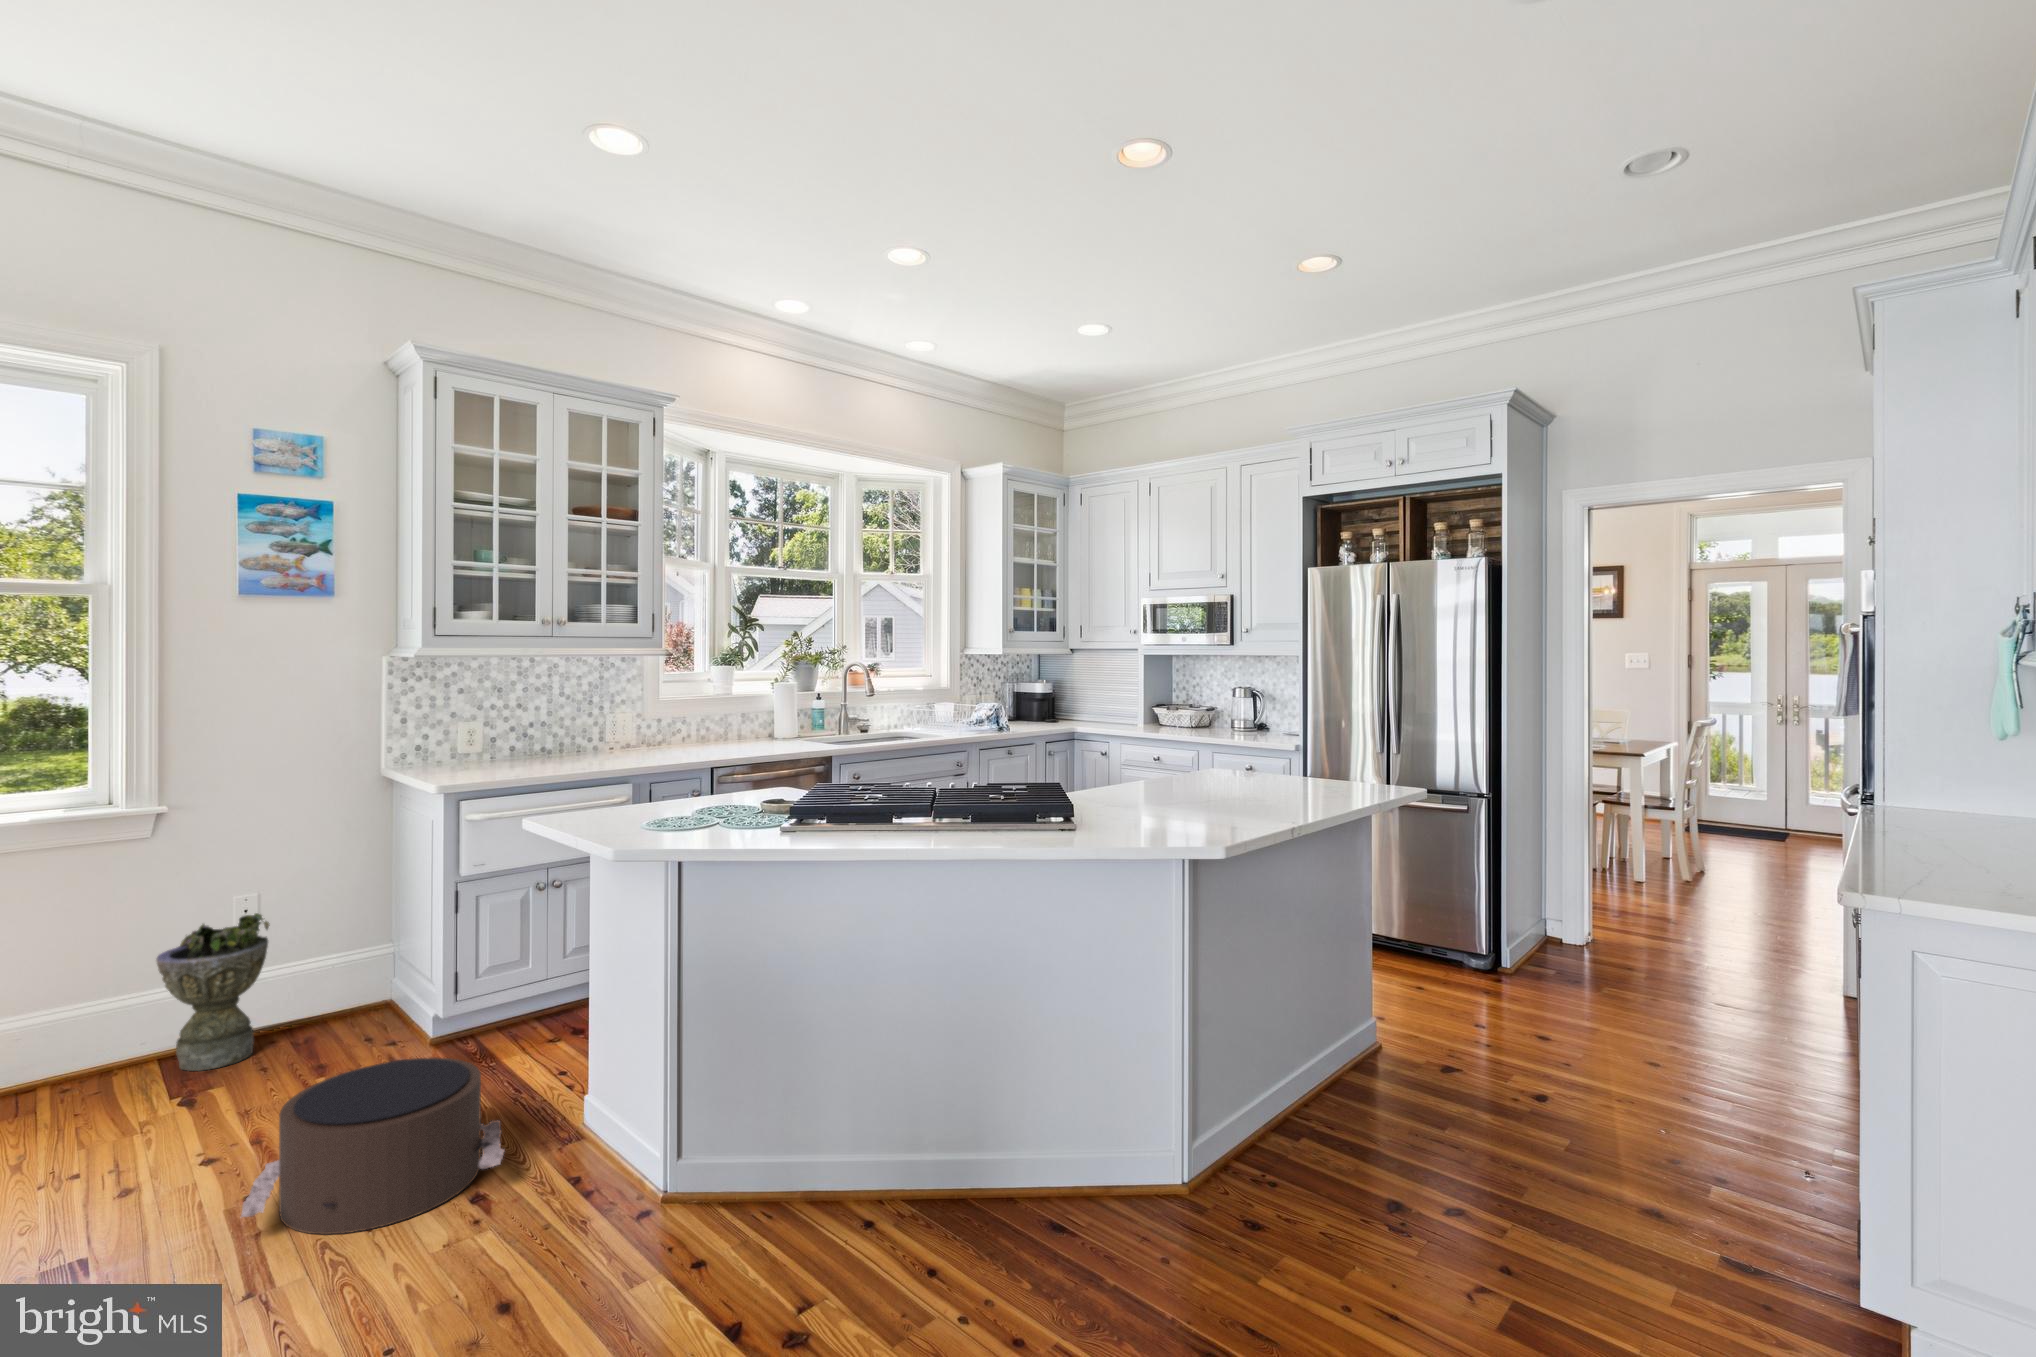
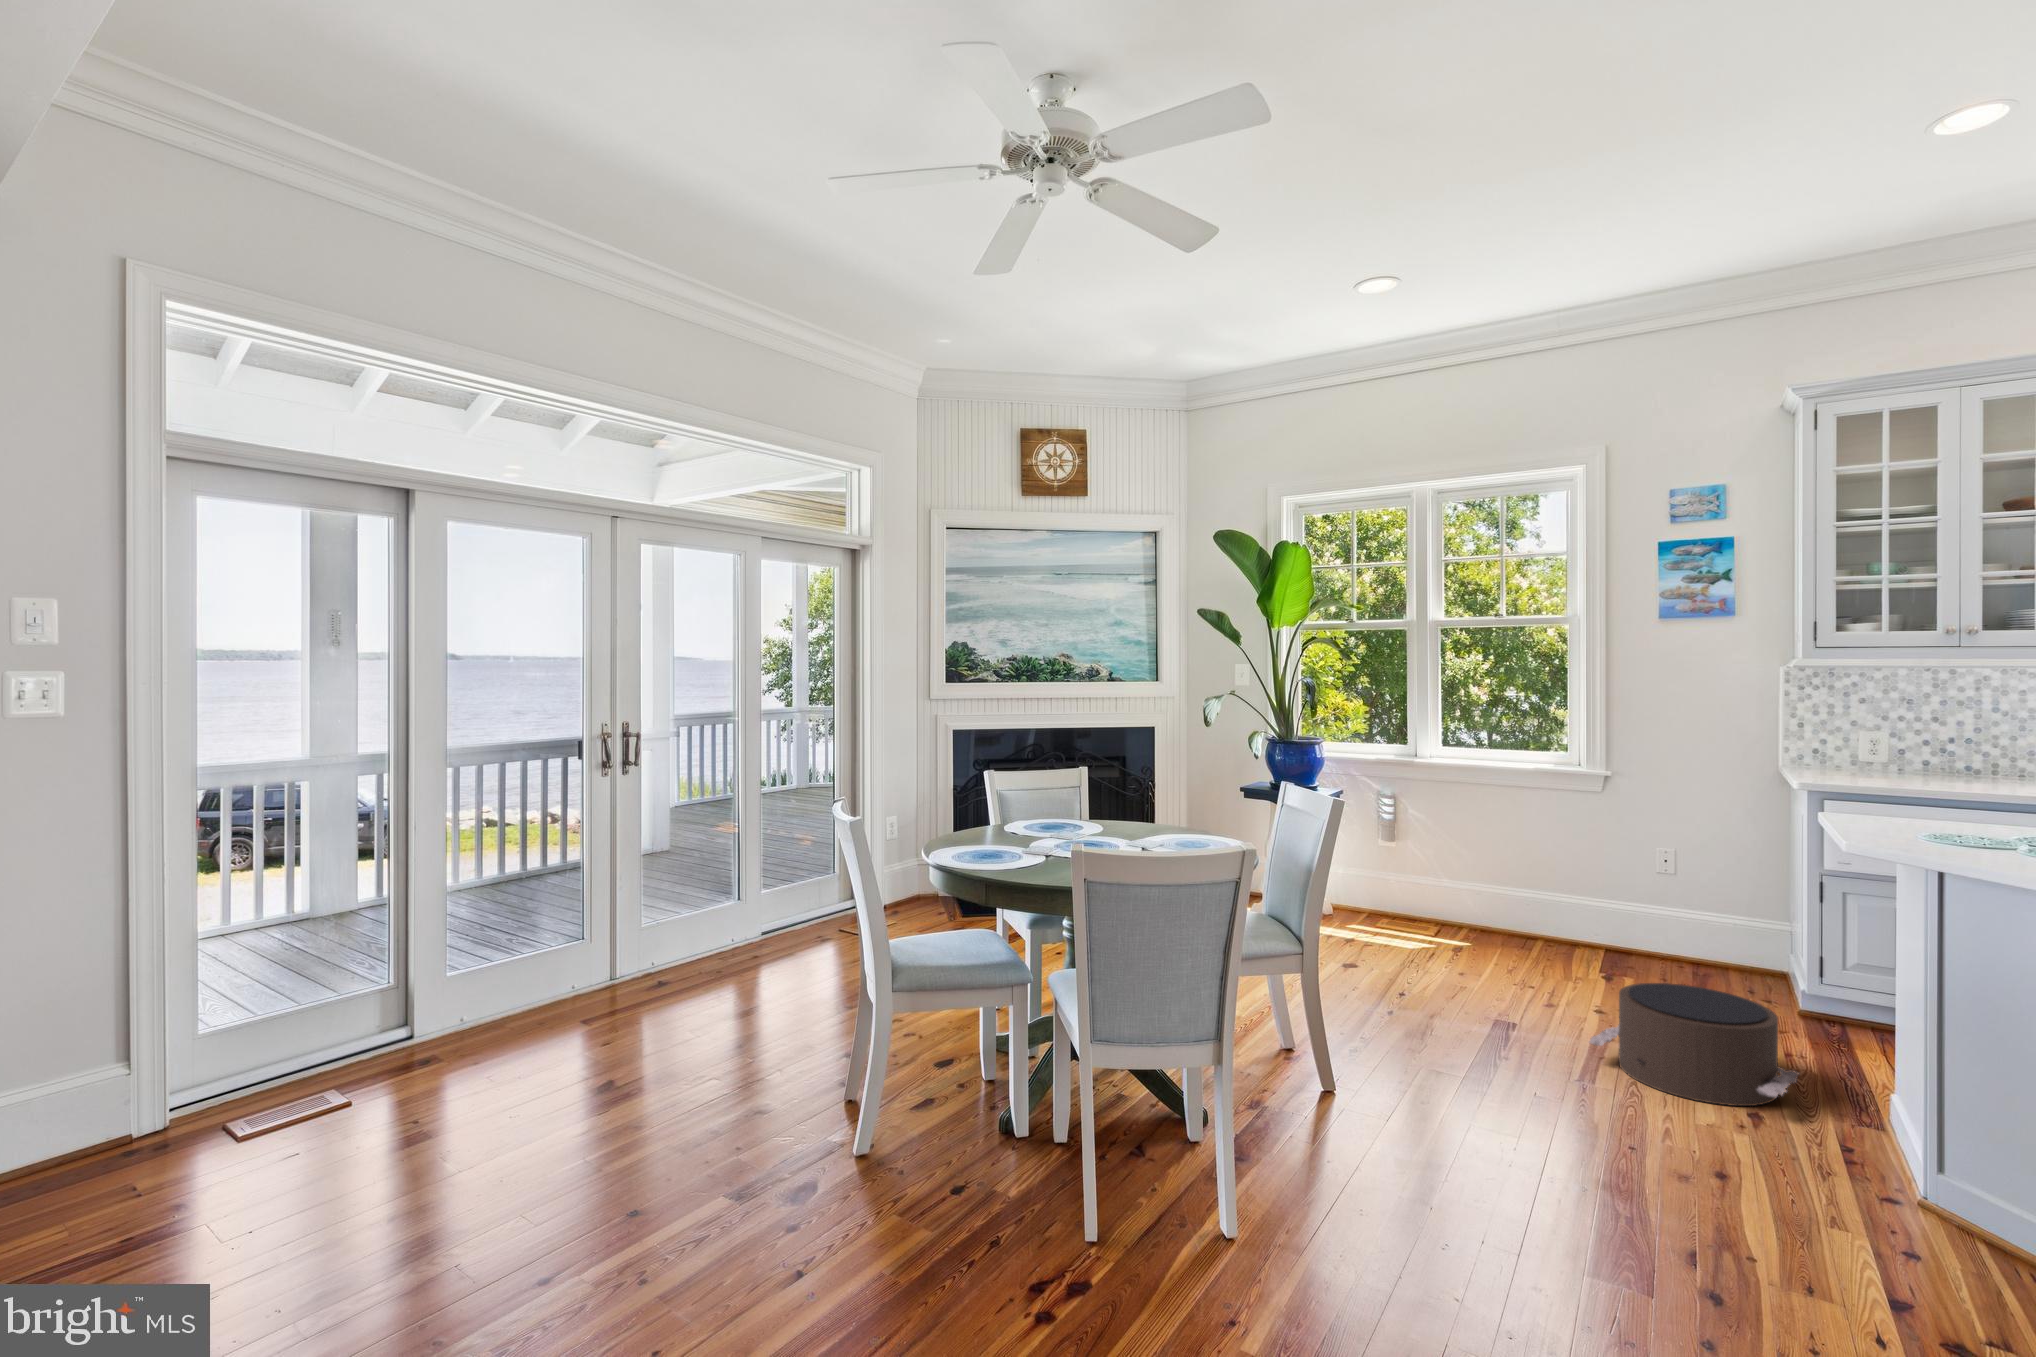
planter: present [156,913,270,1071] -> none [1601,864,1677,972]

